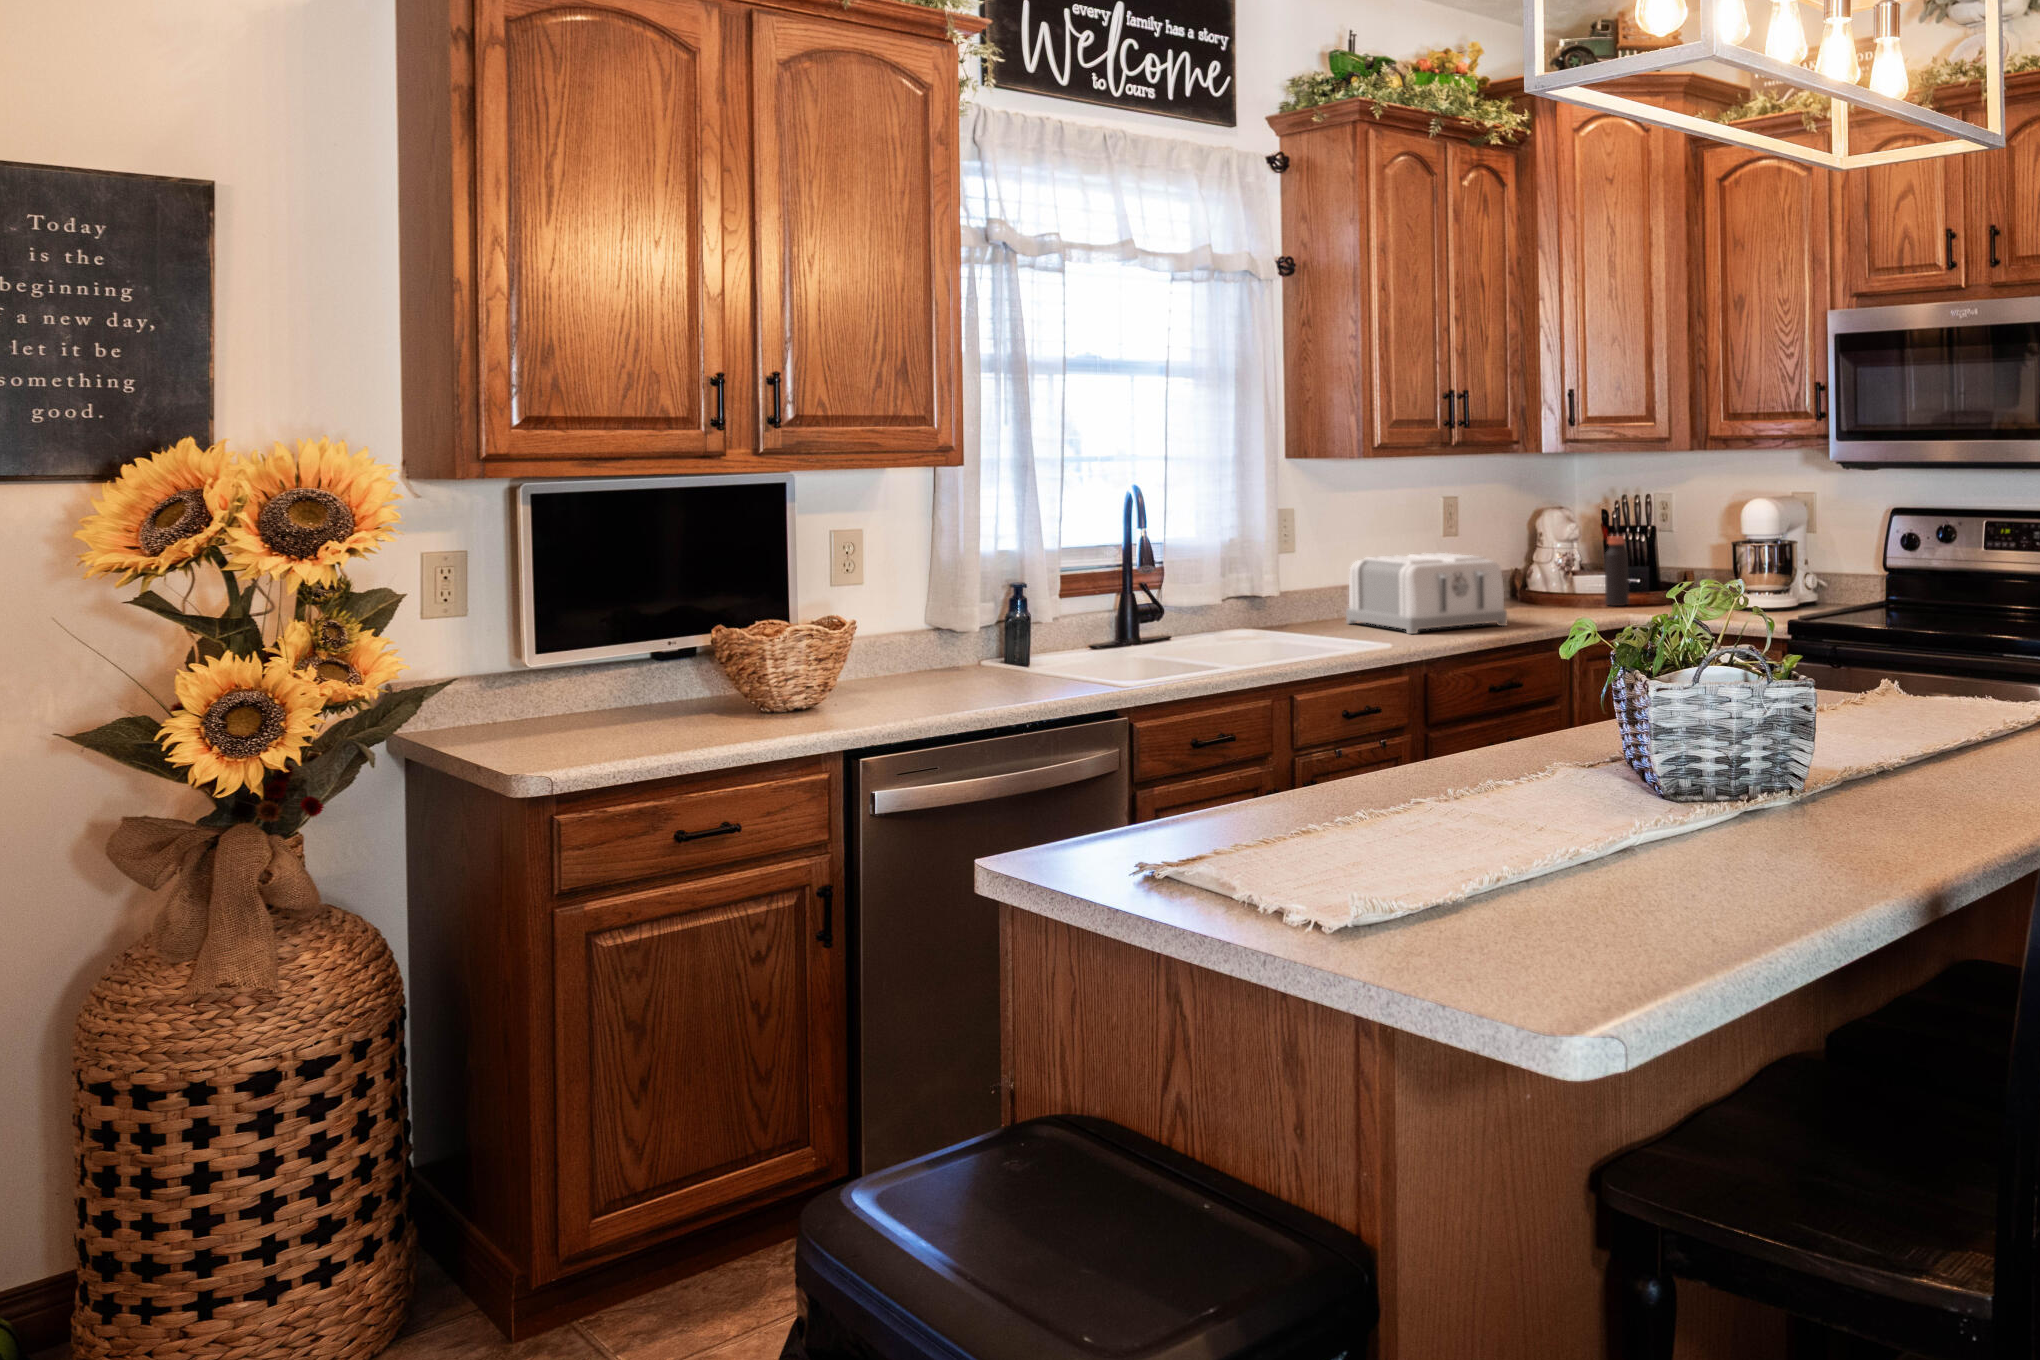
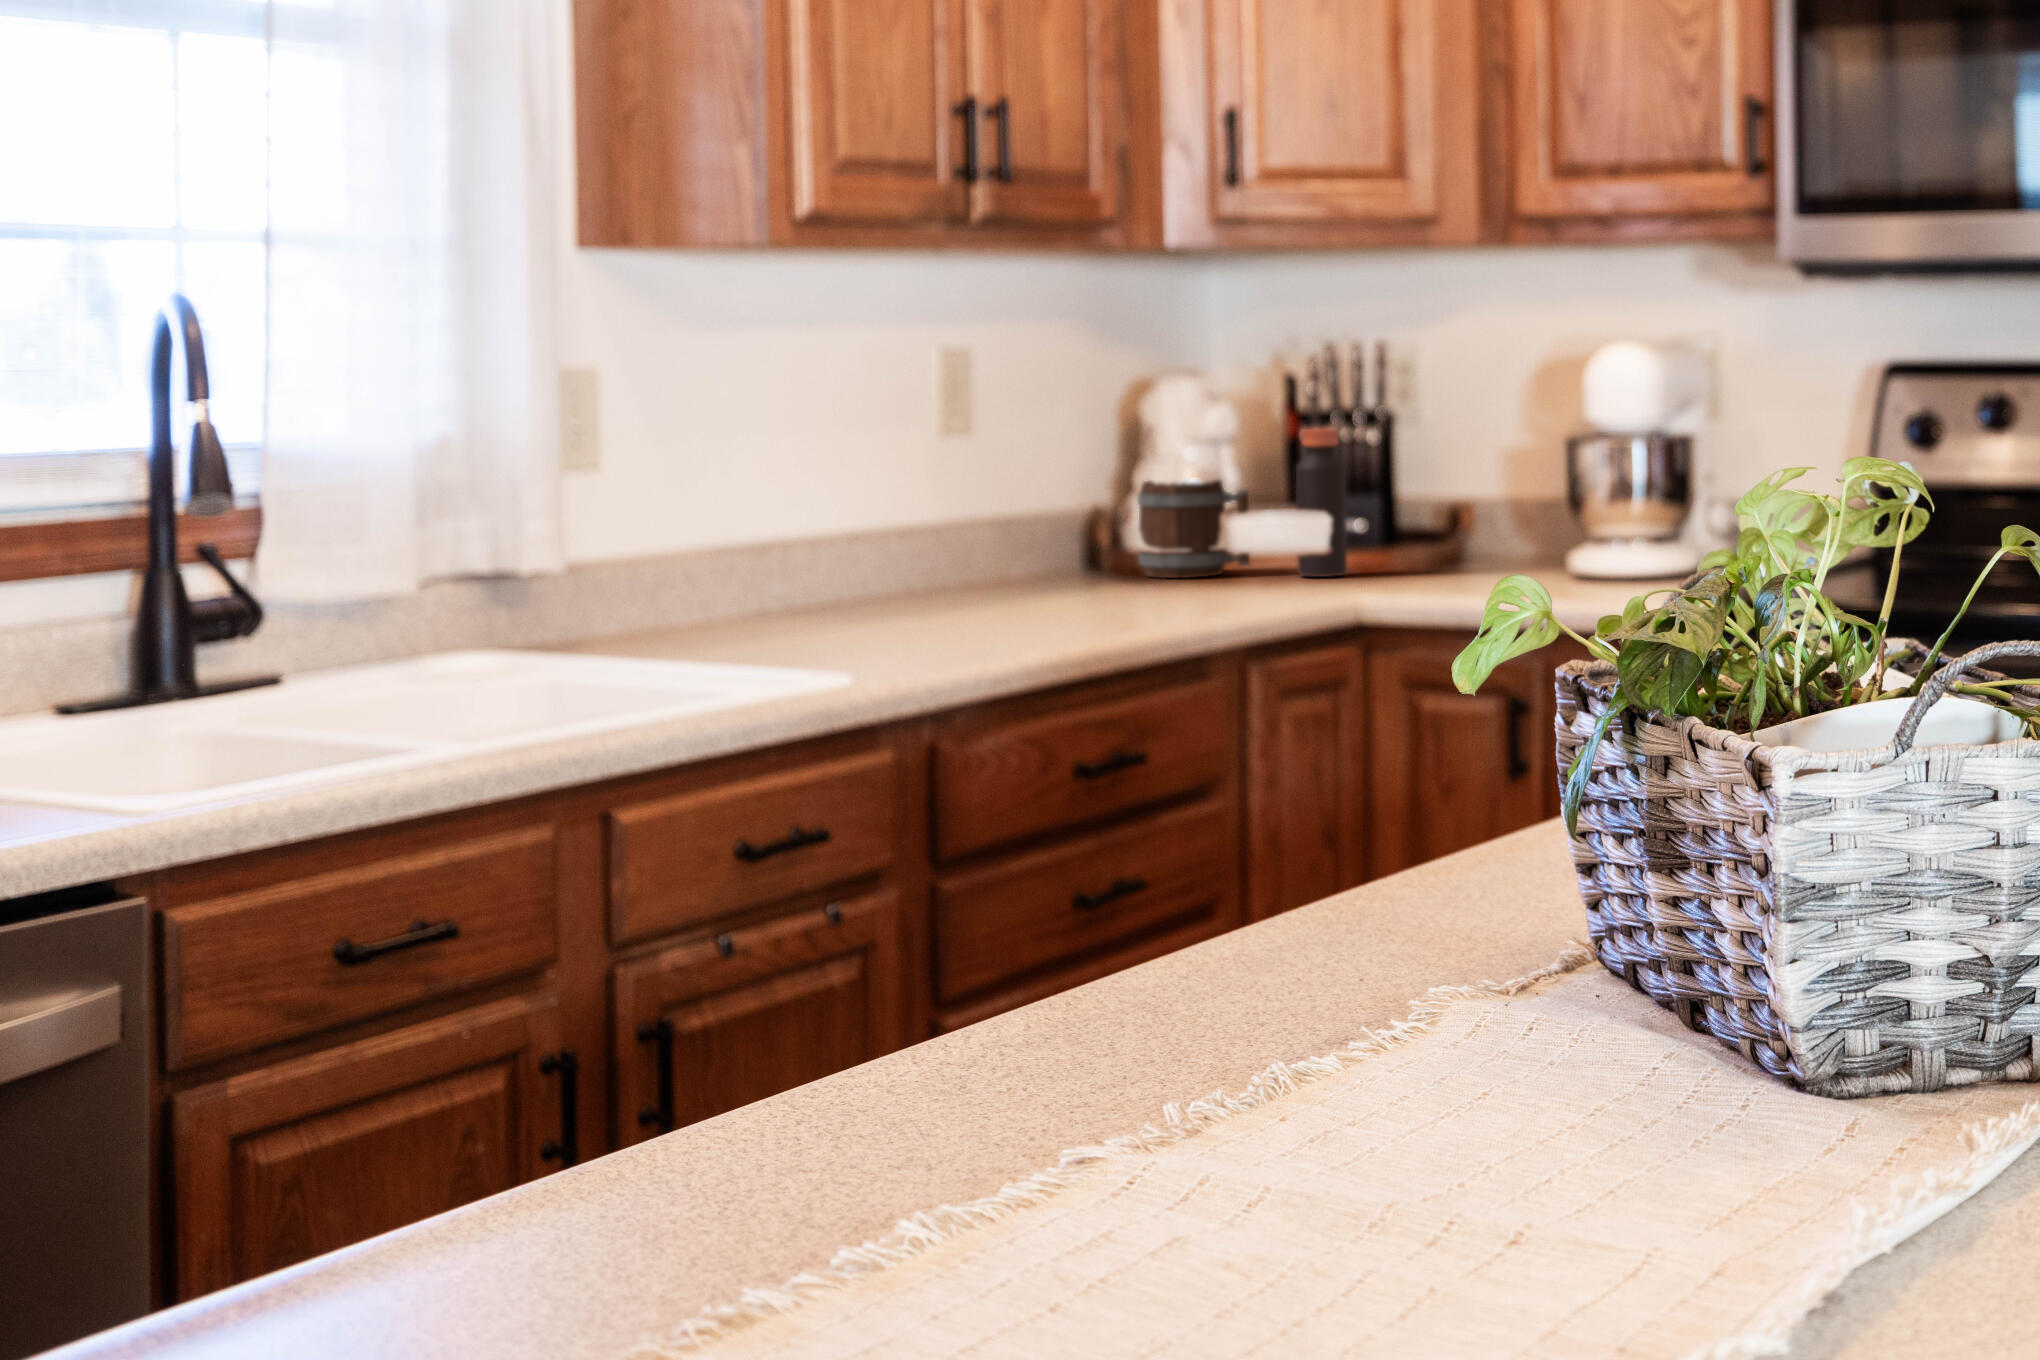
toaster: present [1346,553,1507,634] -> none [726,465,1102,647]
mug: none [1531,558,1584,604] -> present [1137,480,1250,578]

